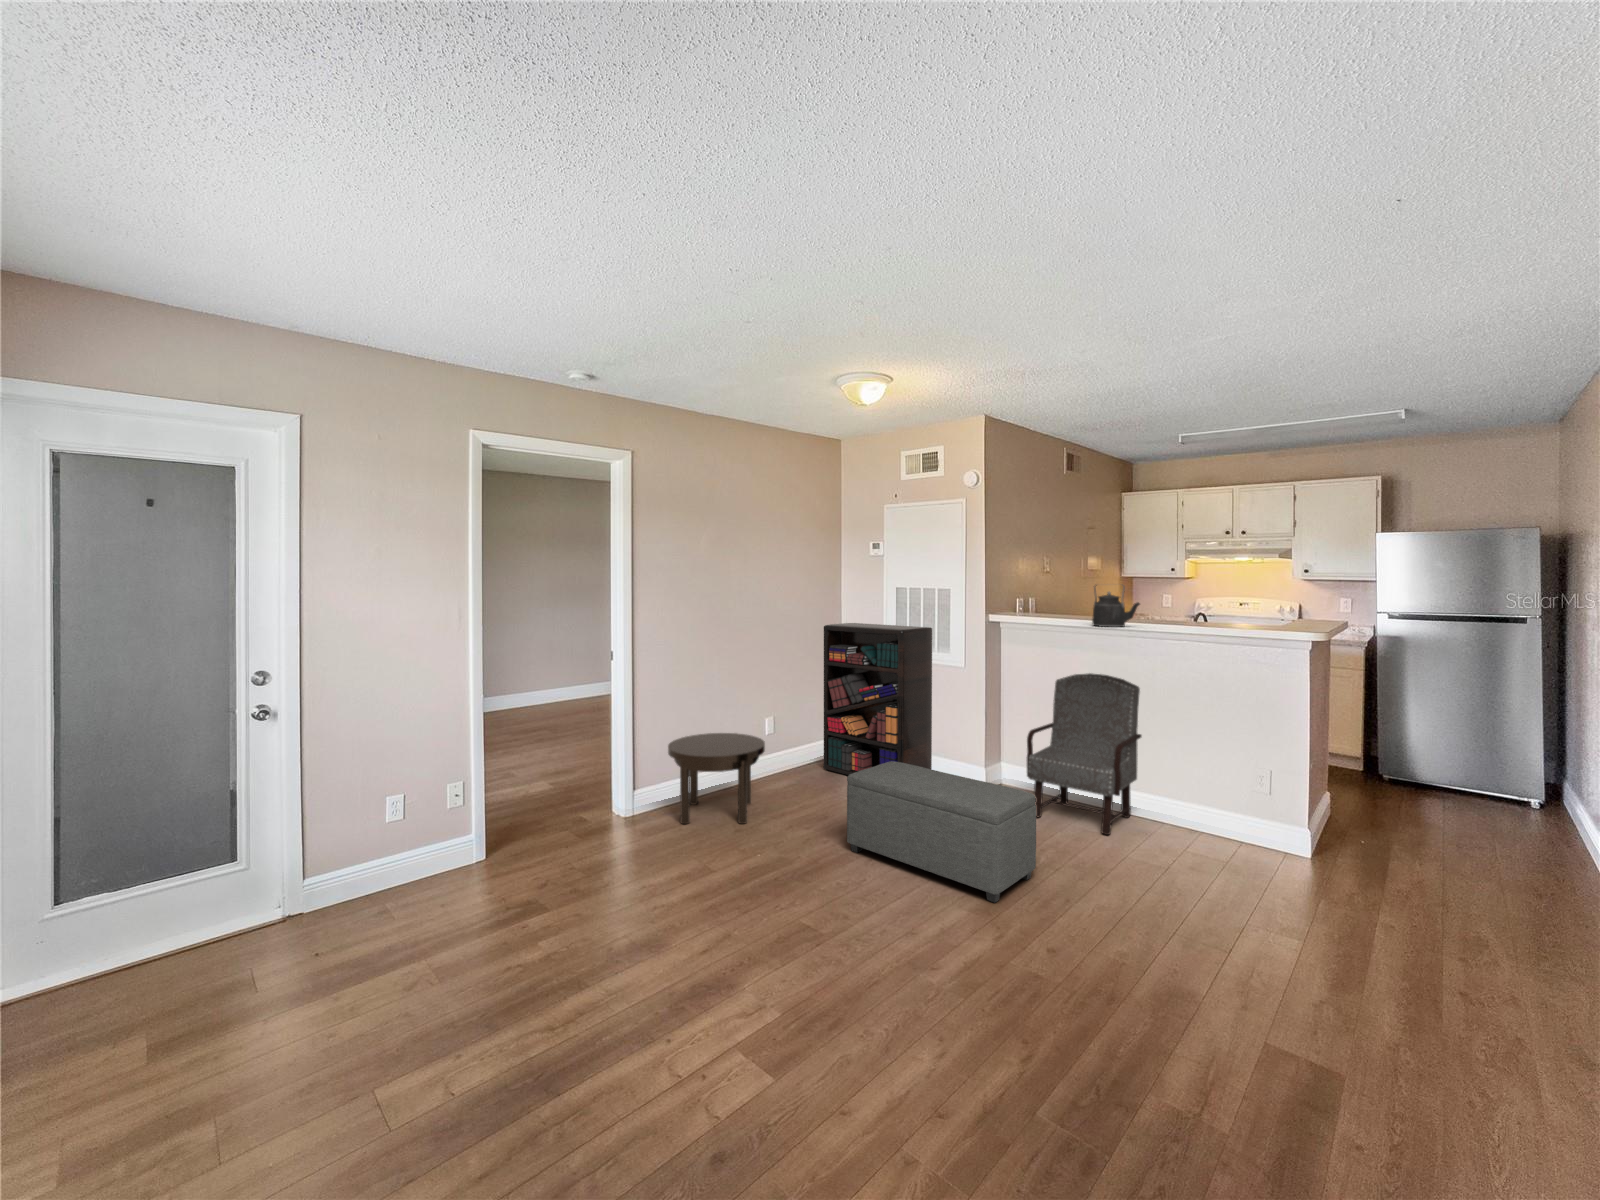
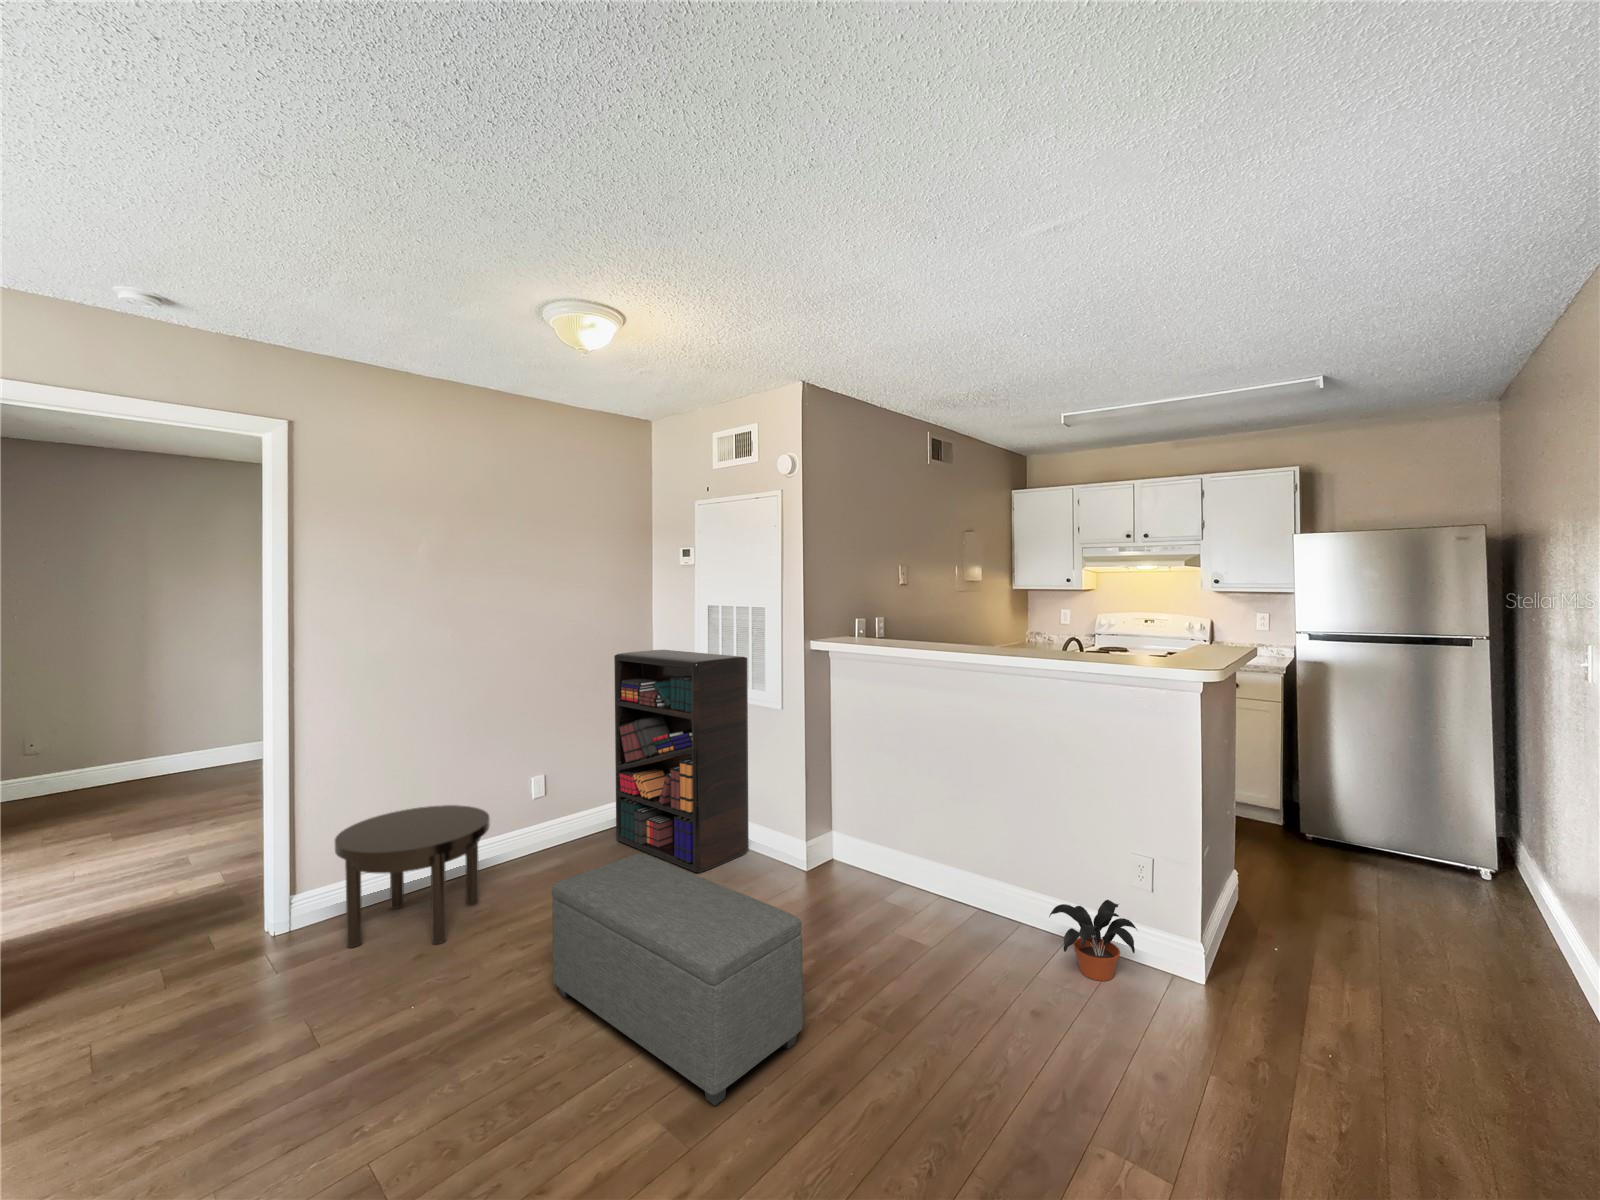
kettle: present [1092,586,1140,627] -> none [934,601,991,658]
armchair: present [1027,673,1141,835] -> none [843,719,992,950]
potted plant: none [1193,801,1262,854] -> present [1049,900,1137,981]

